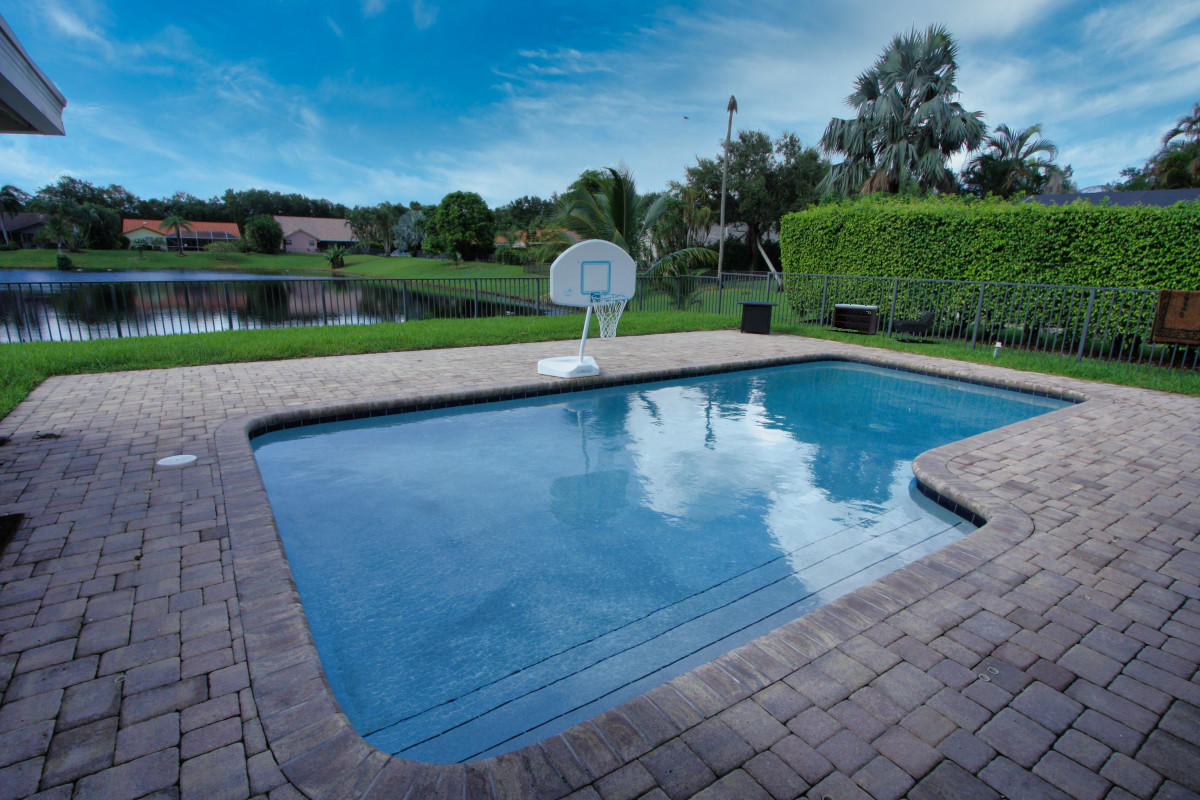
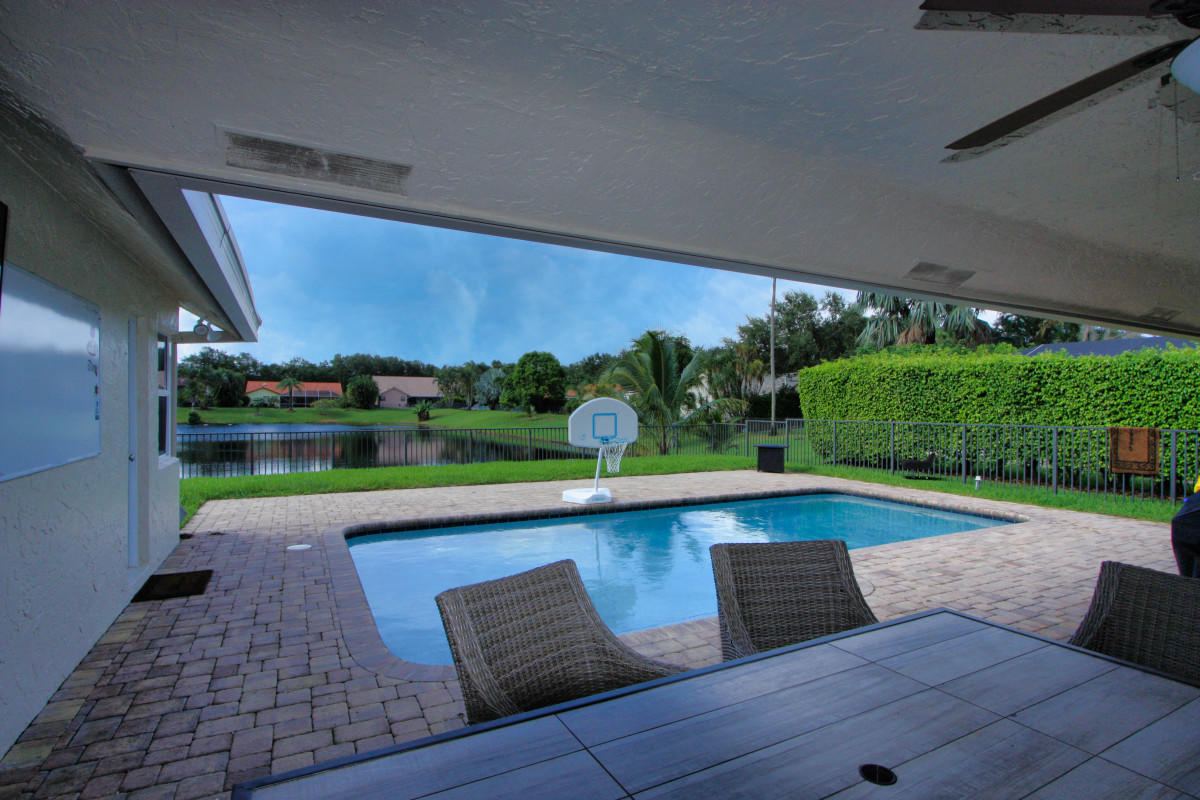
bench: present [832,304,879,335] -> none [847,445,891,473]

